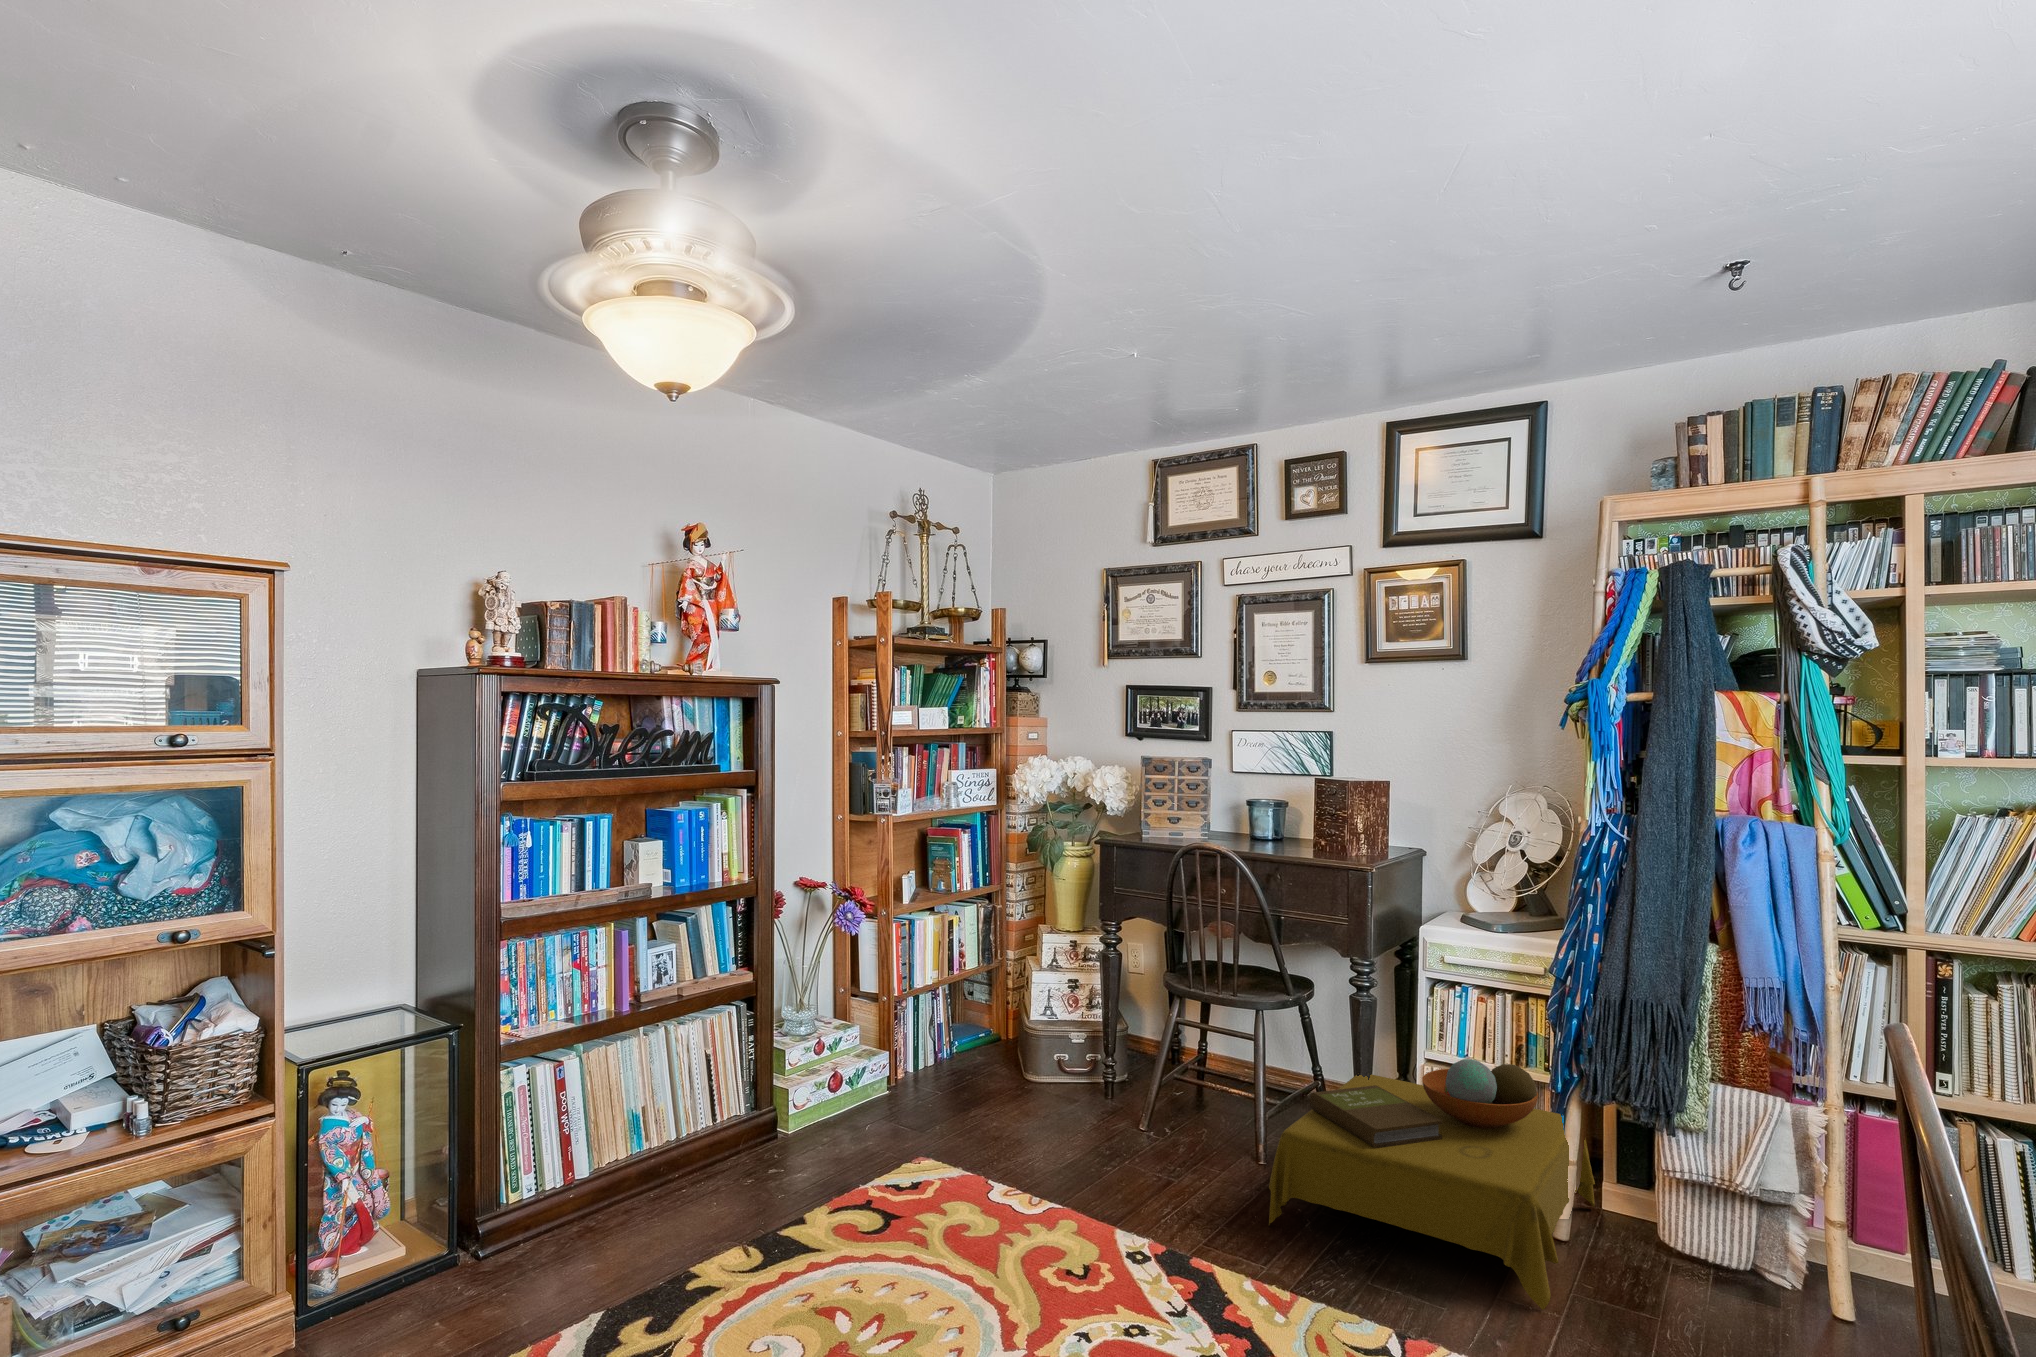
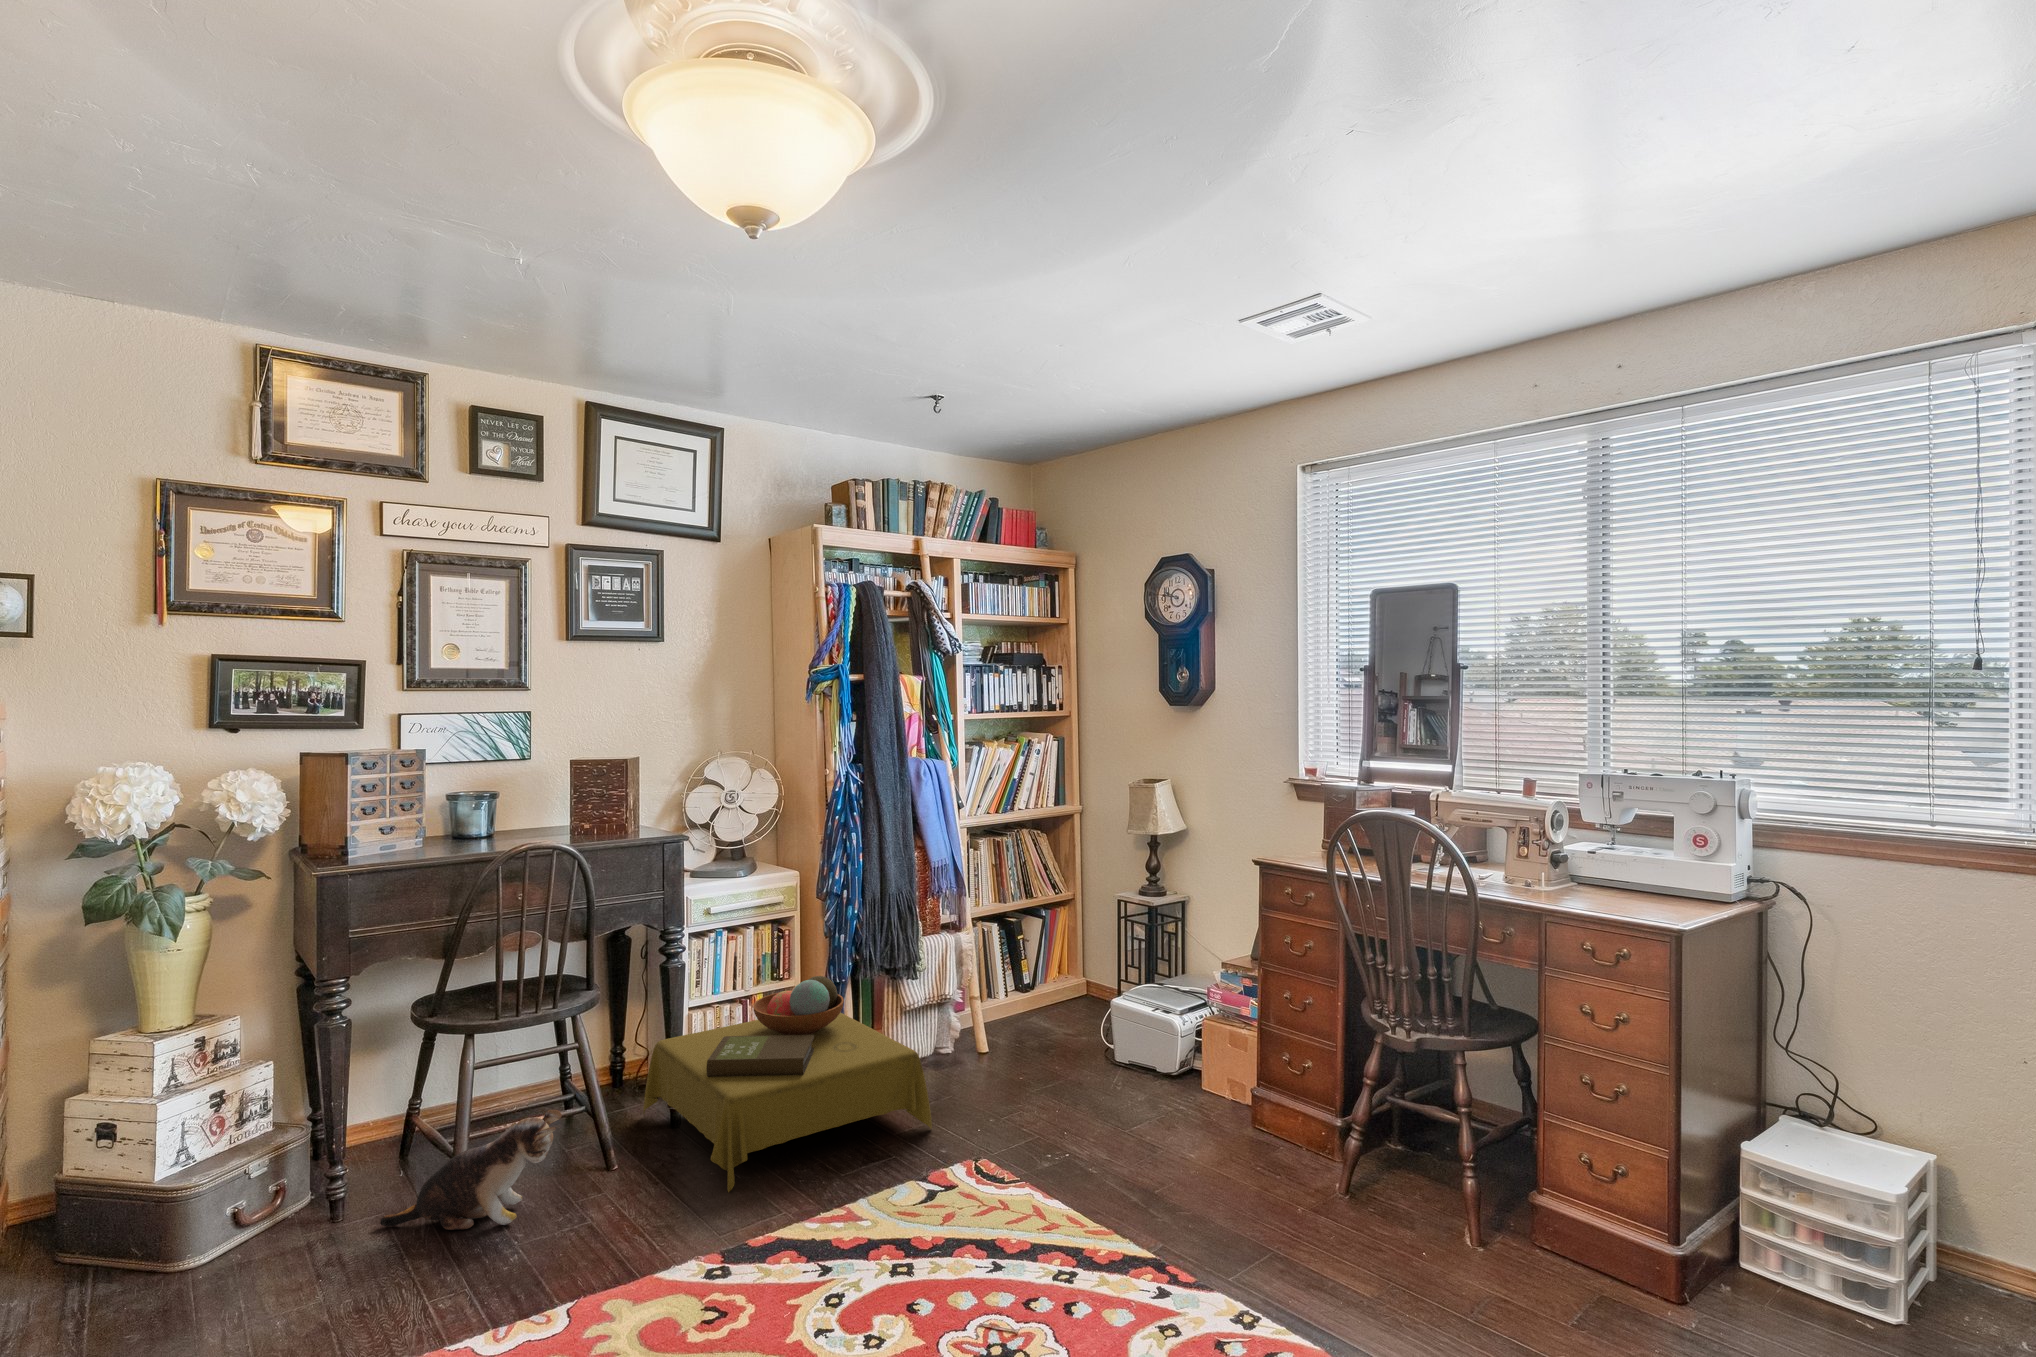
plush toy: none [1094,1071,1177,1153] -> present [380,1110,562,1230]

